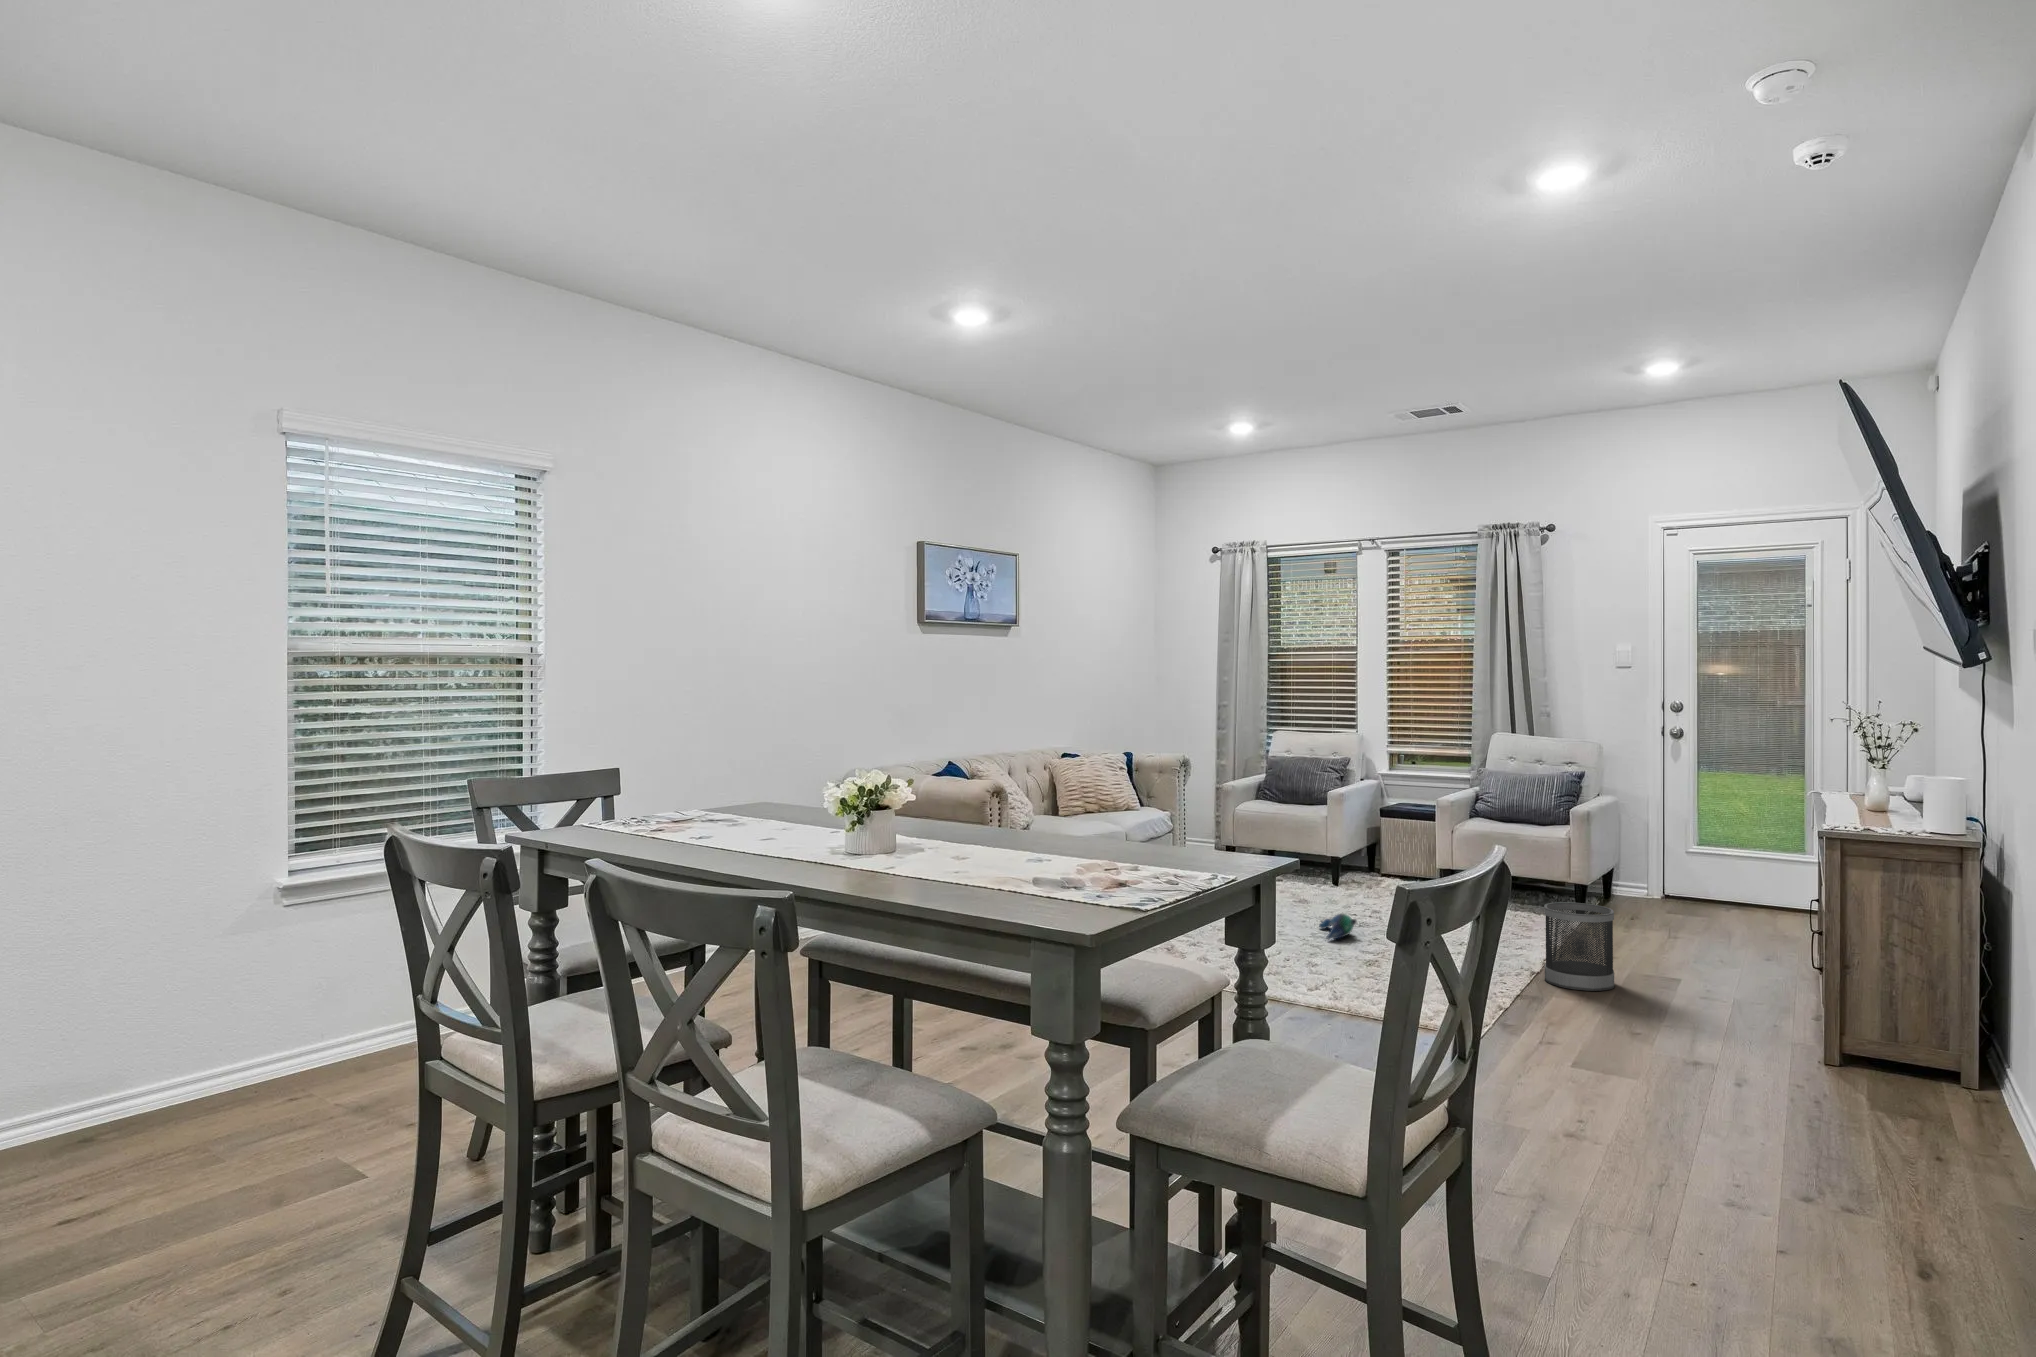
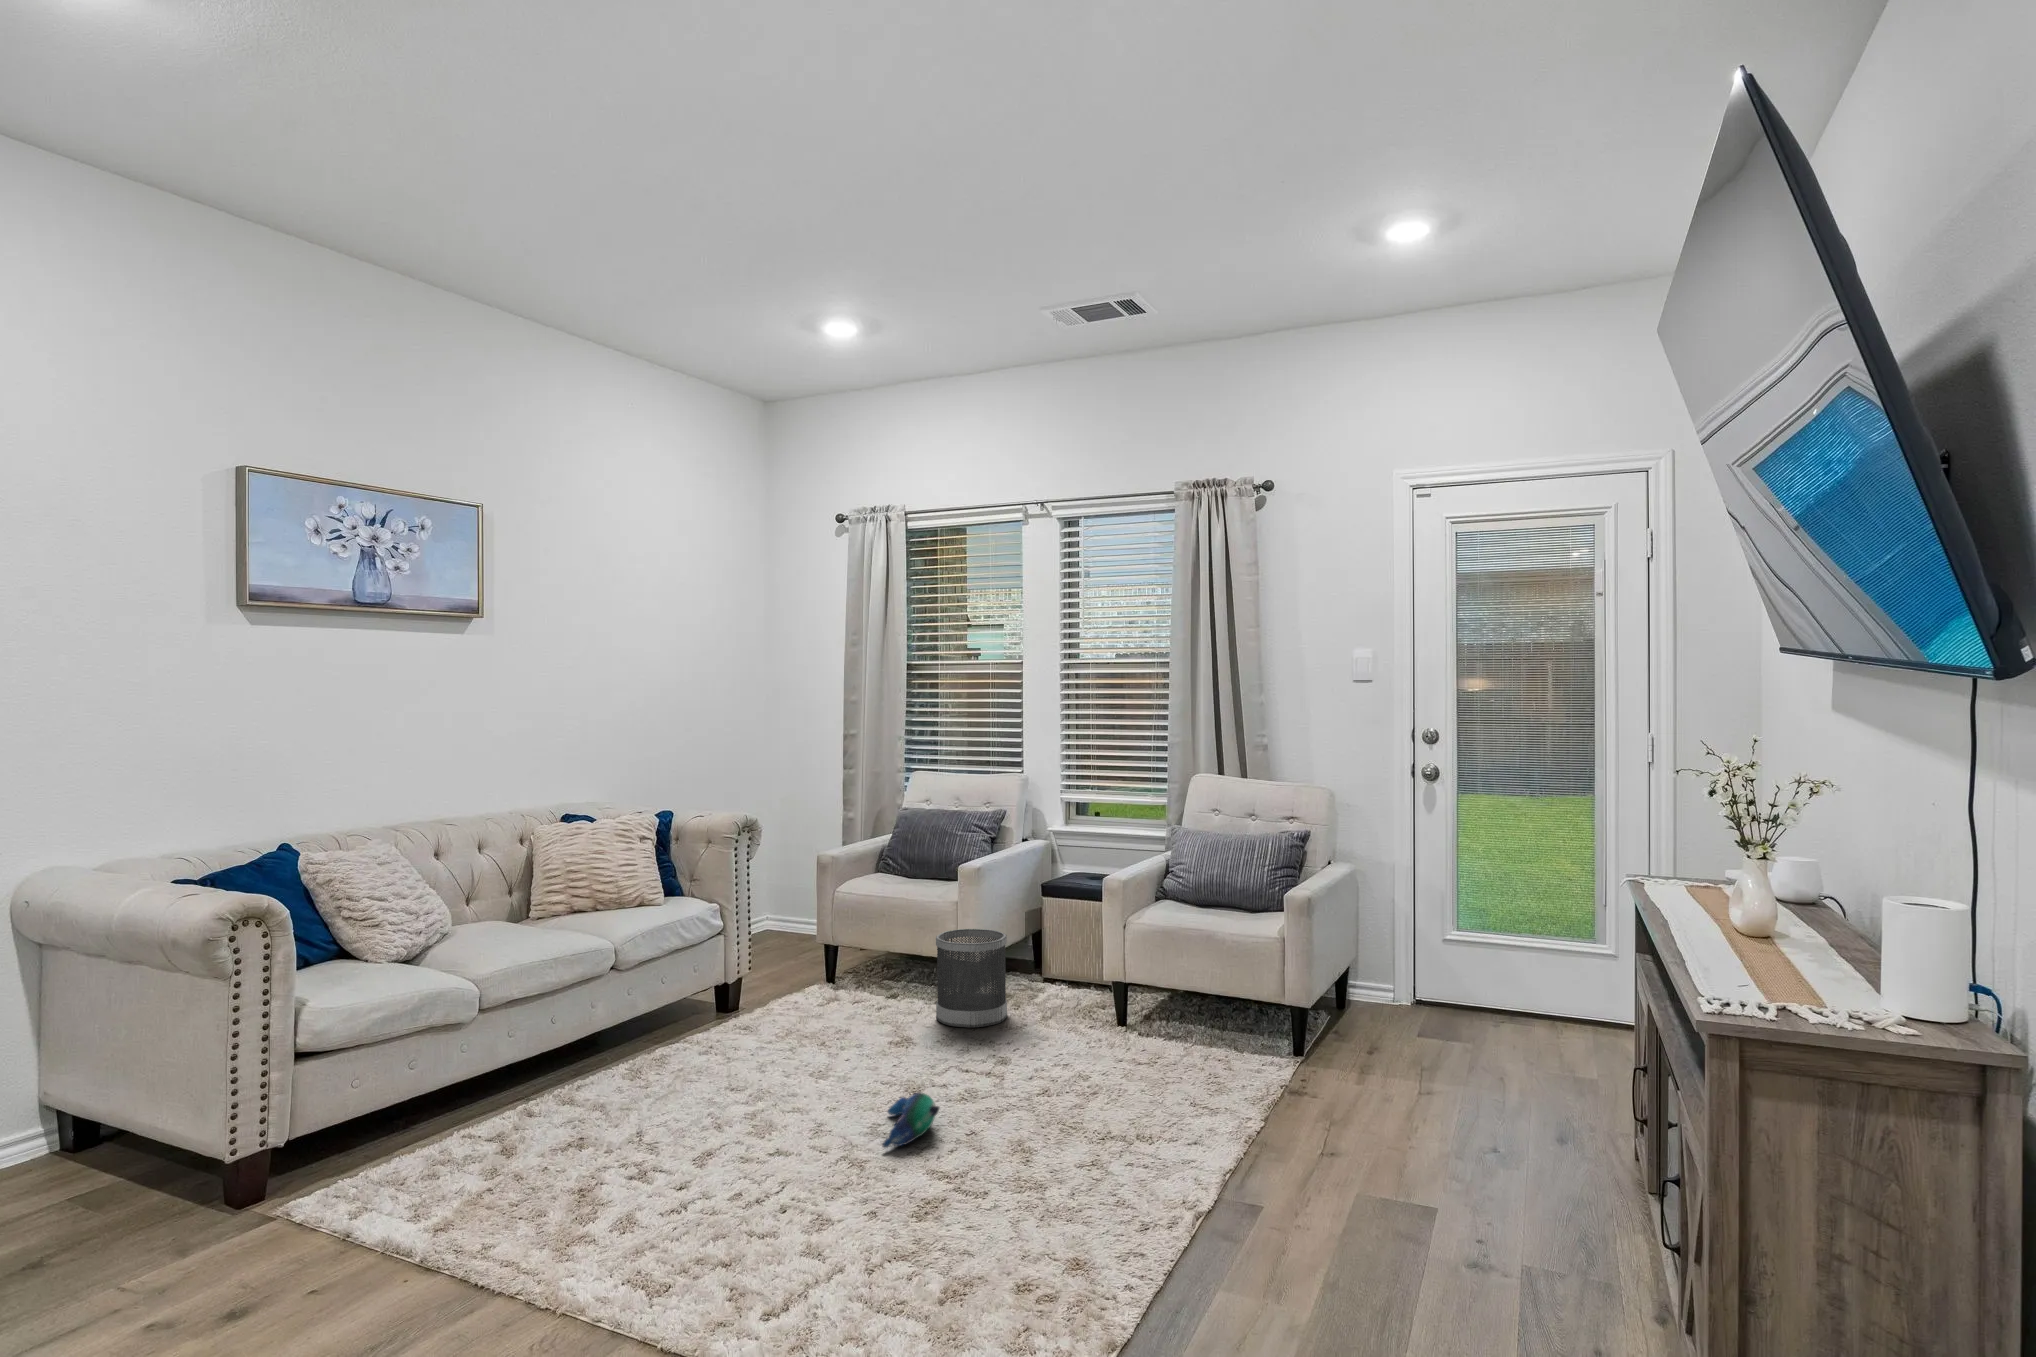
wastebasket: present [1544,902,1614,991] -> present [936,929,1007,1027]

